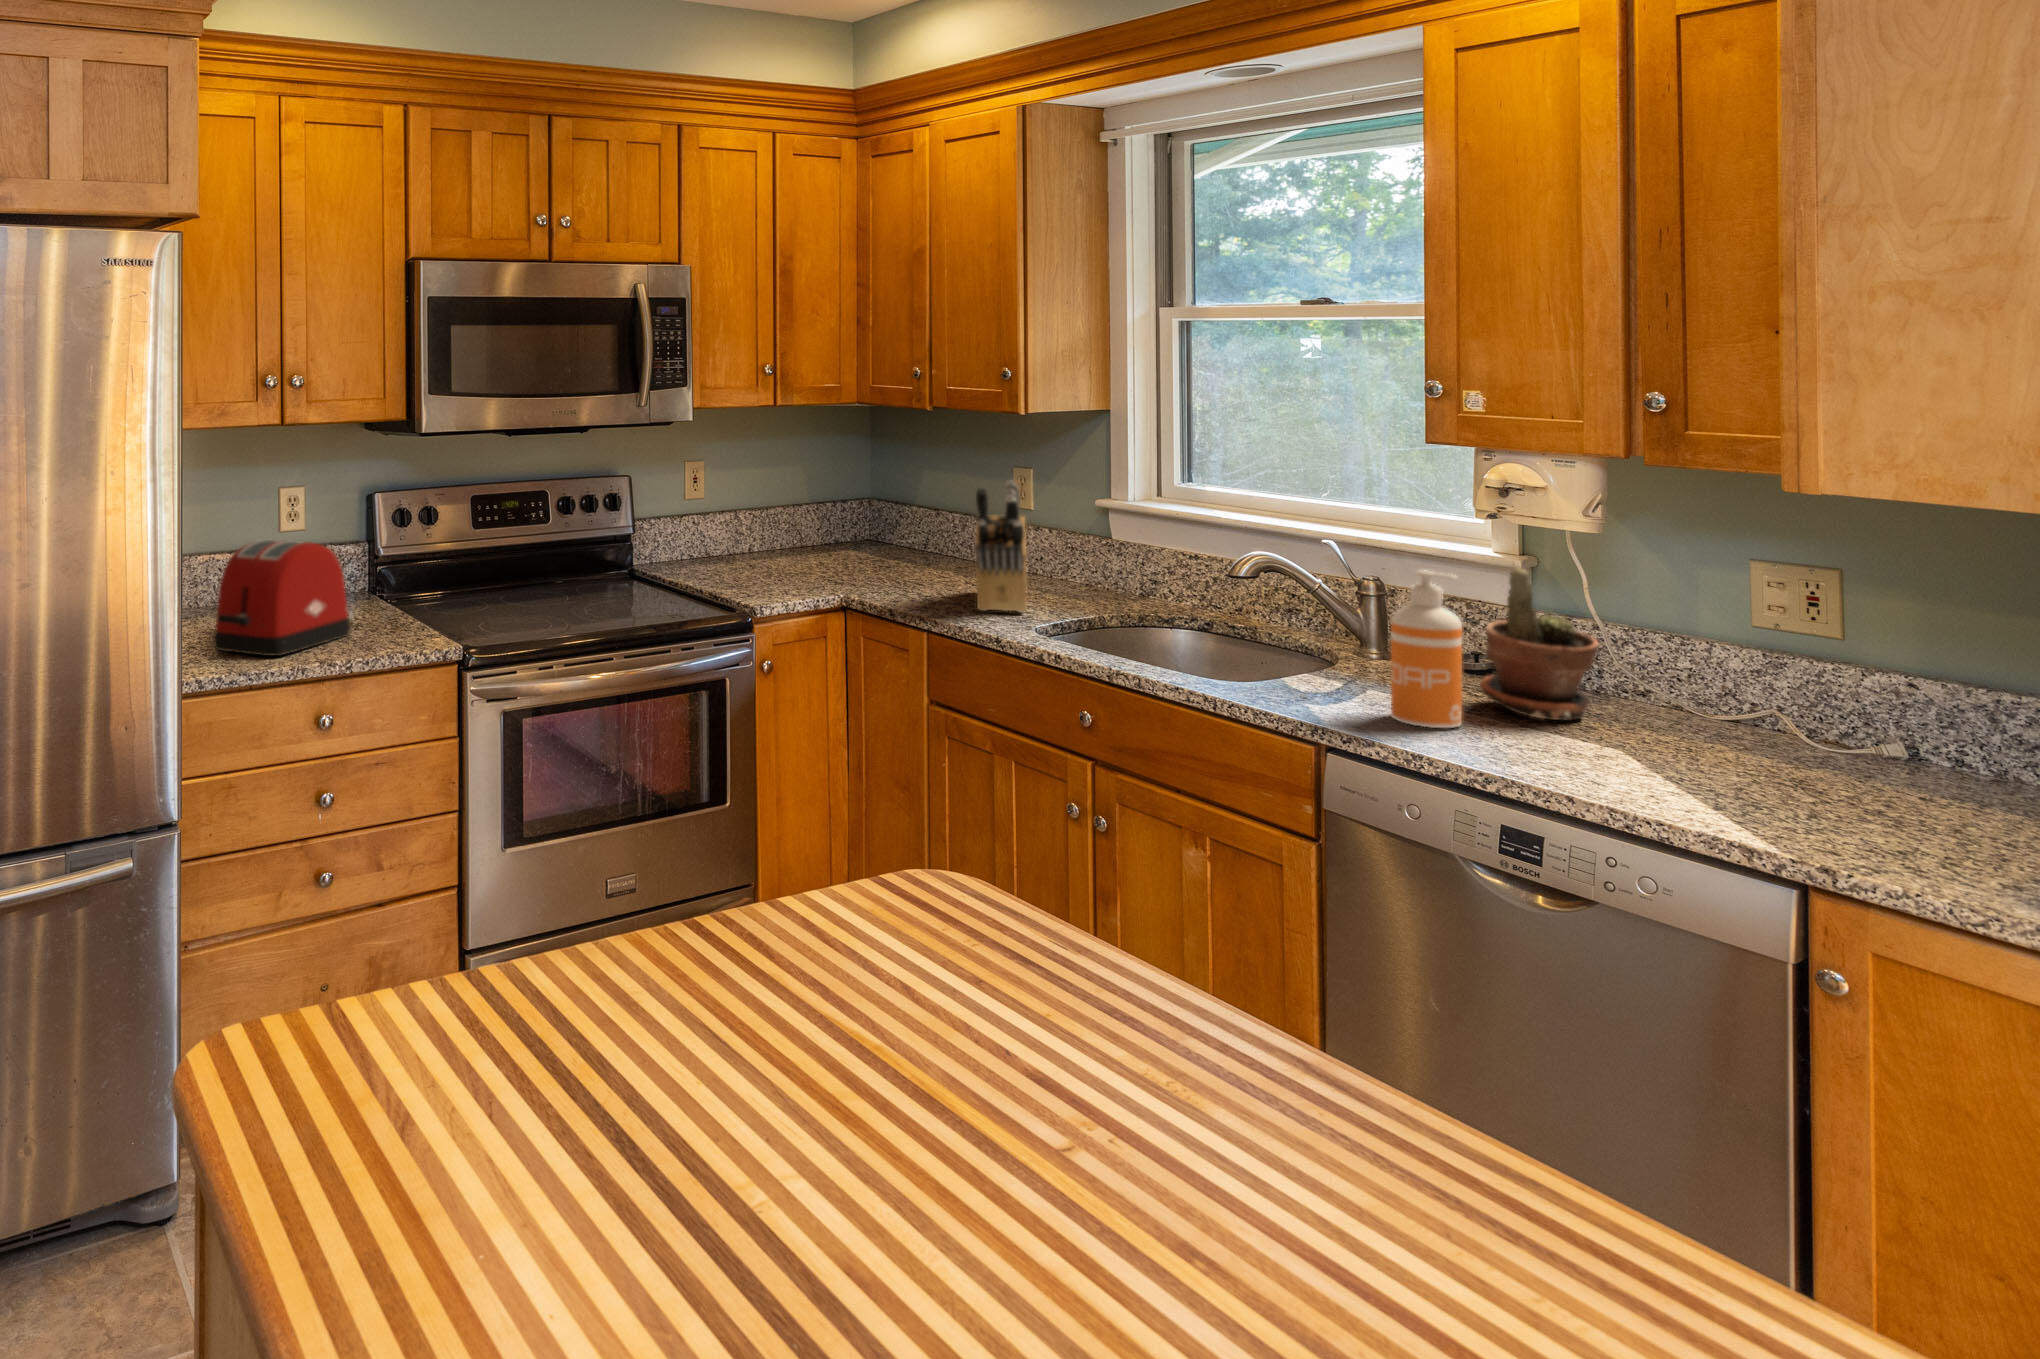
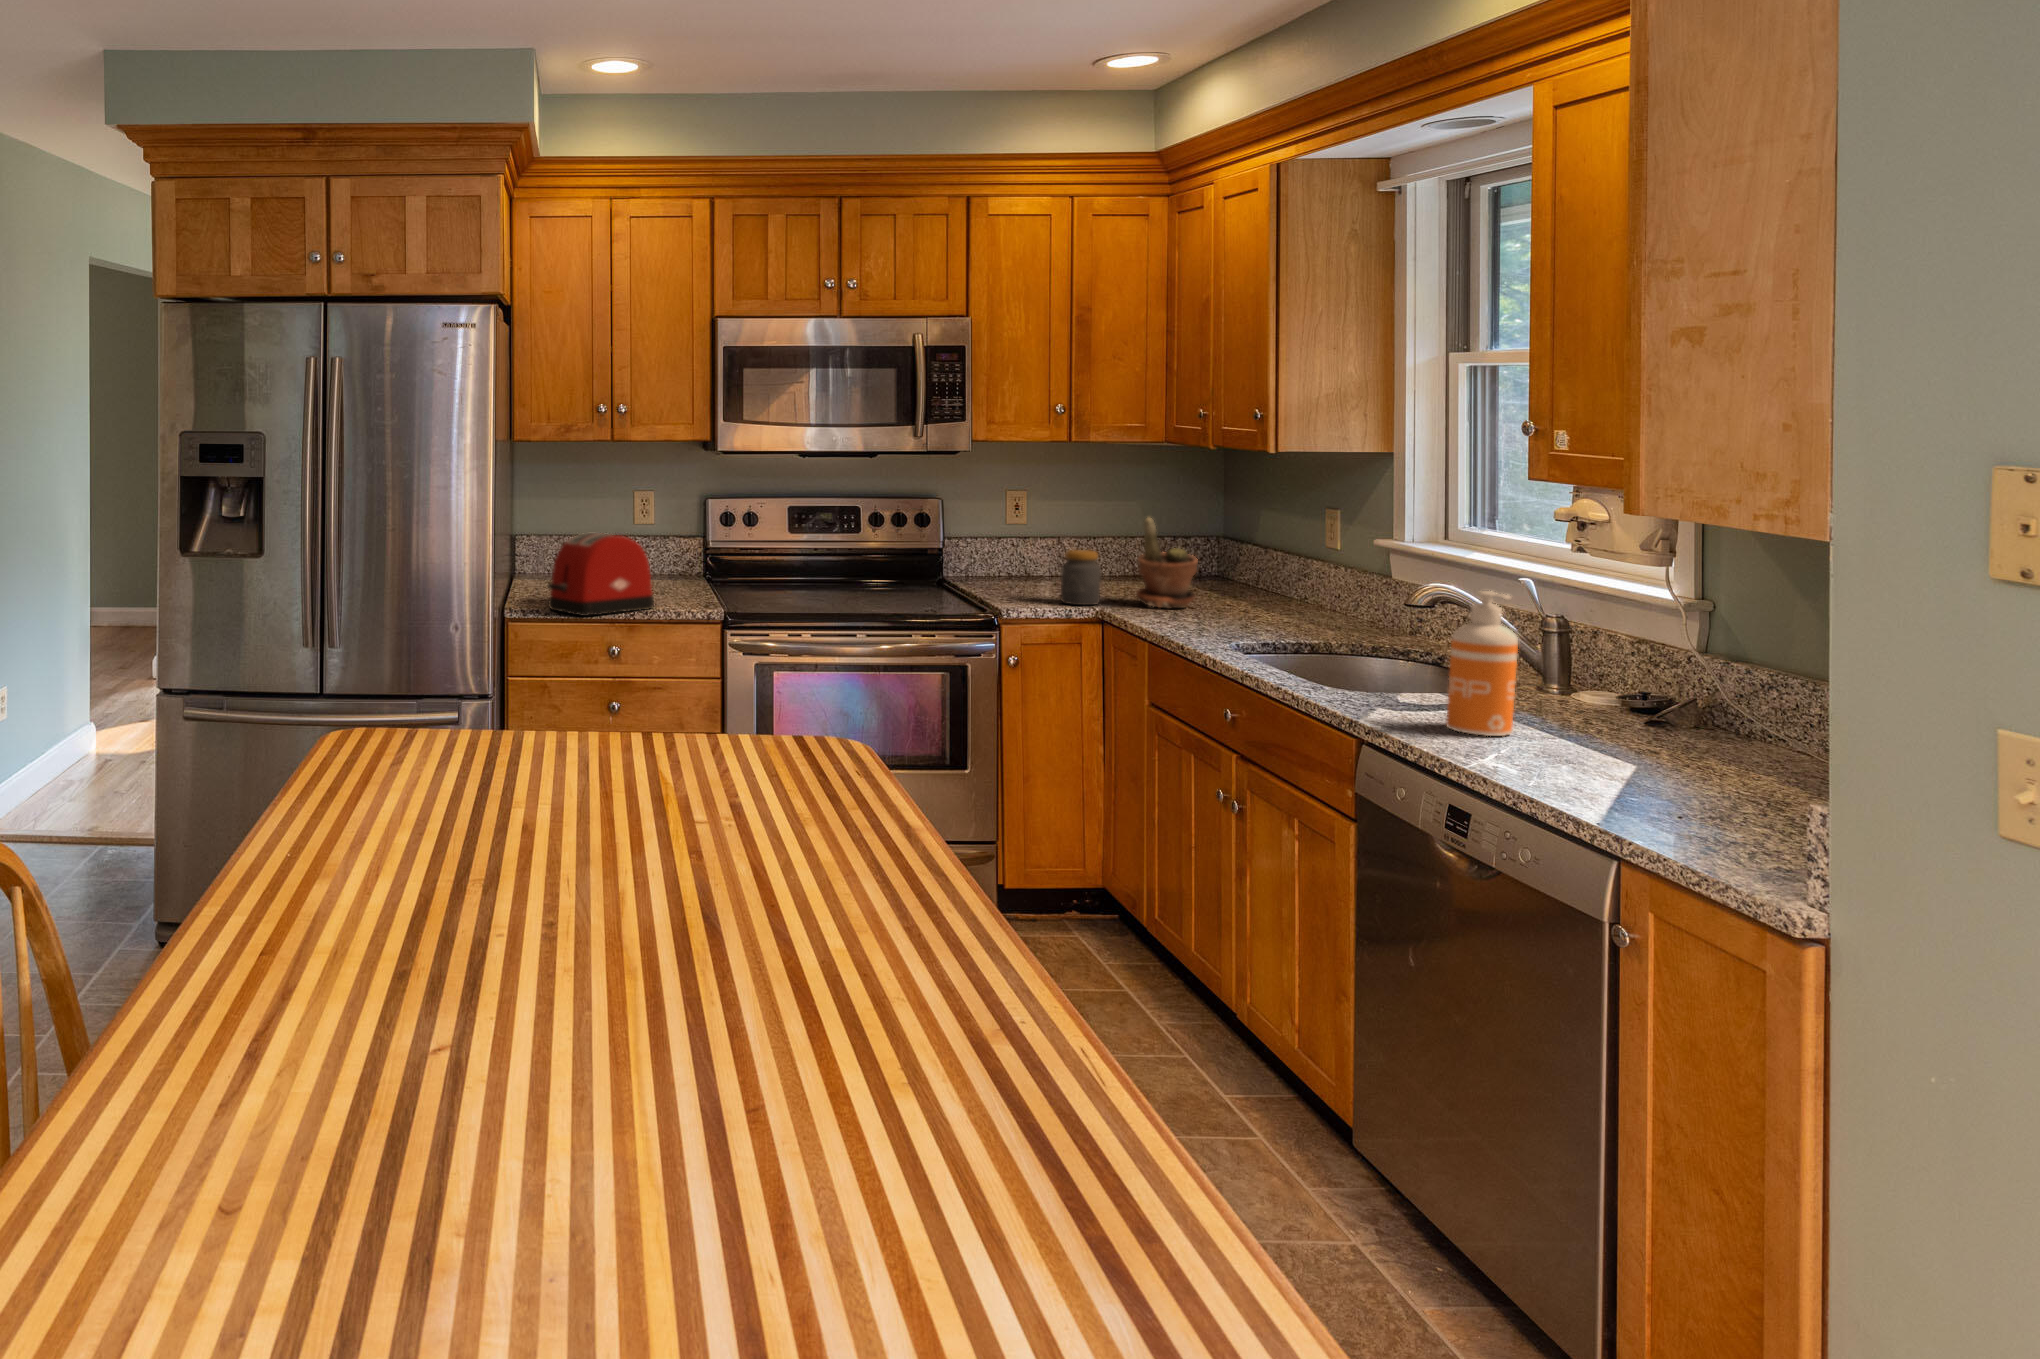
knife block: present [975,481,1027,612] -> none [1198,511,1290,634]
jar: none [782,525,823,587] -> present [1060,550,1101,605]
potted plant: present [1480,568,1598,720] -> present [1136,518,1198,608]

